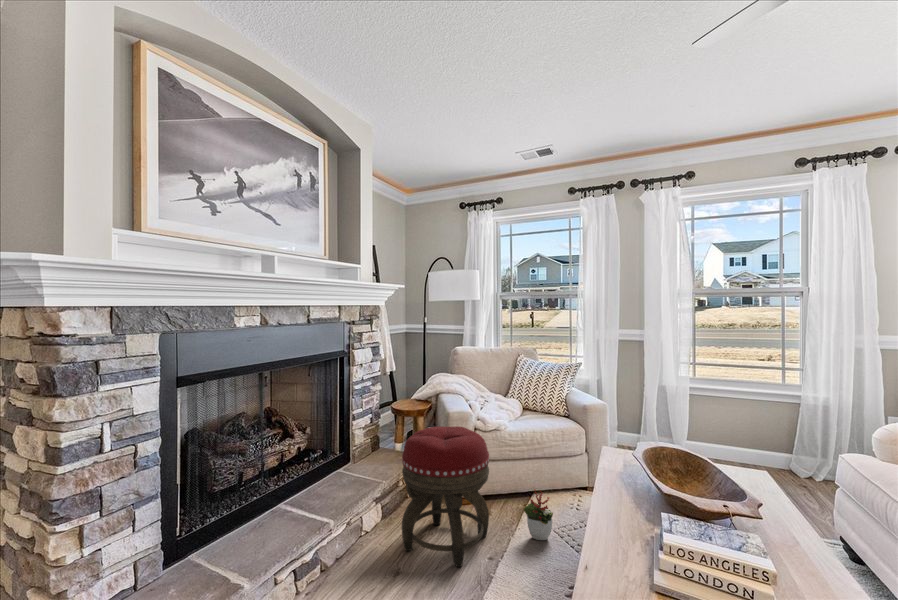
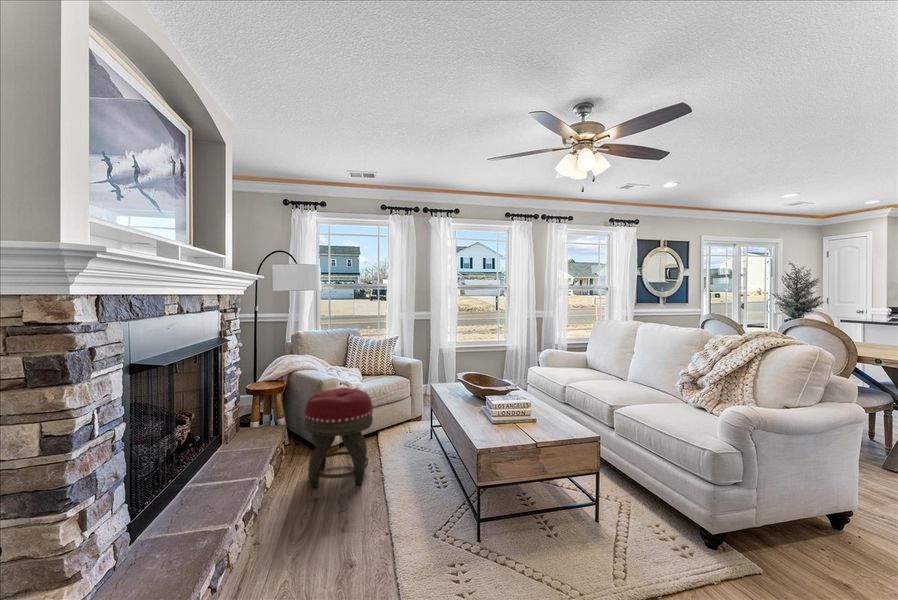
decorative plant: present [523,489,553,540] -> none [390,423,410,457]

